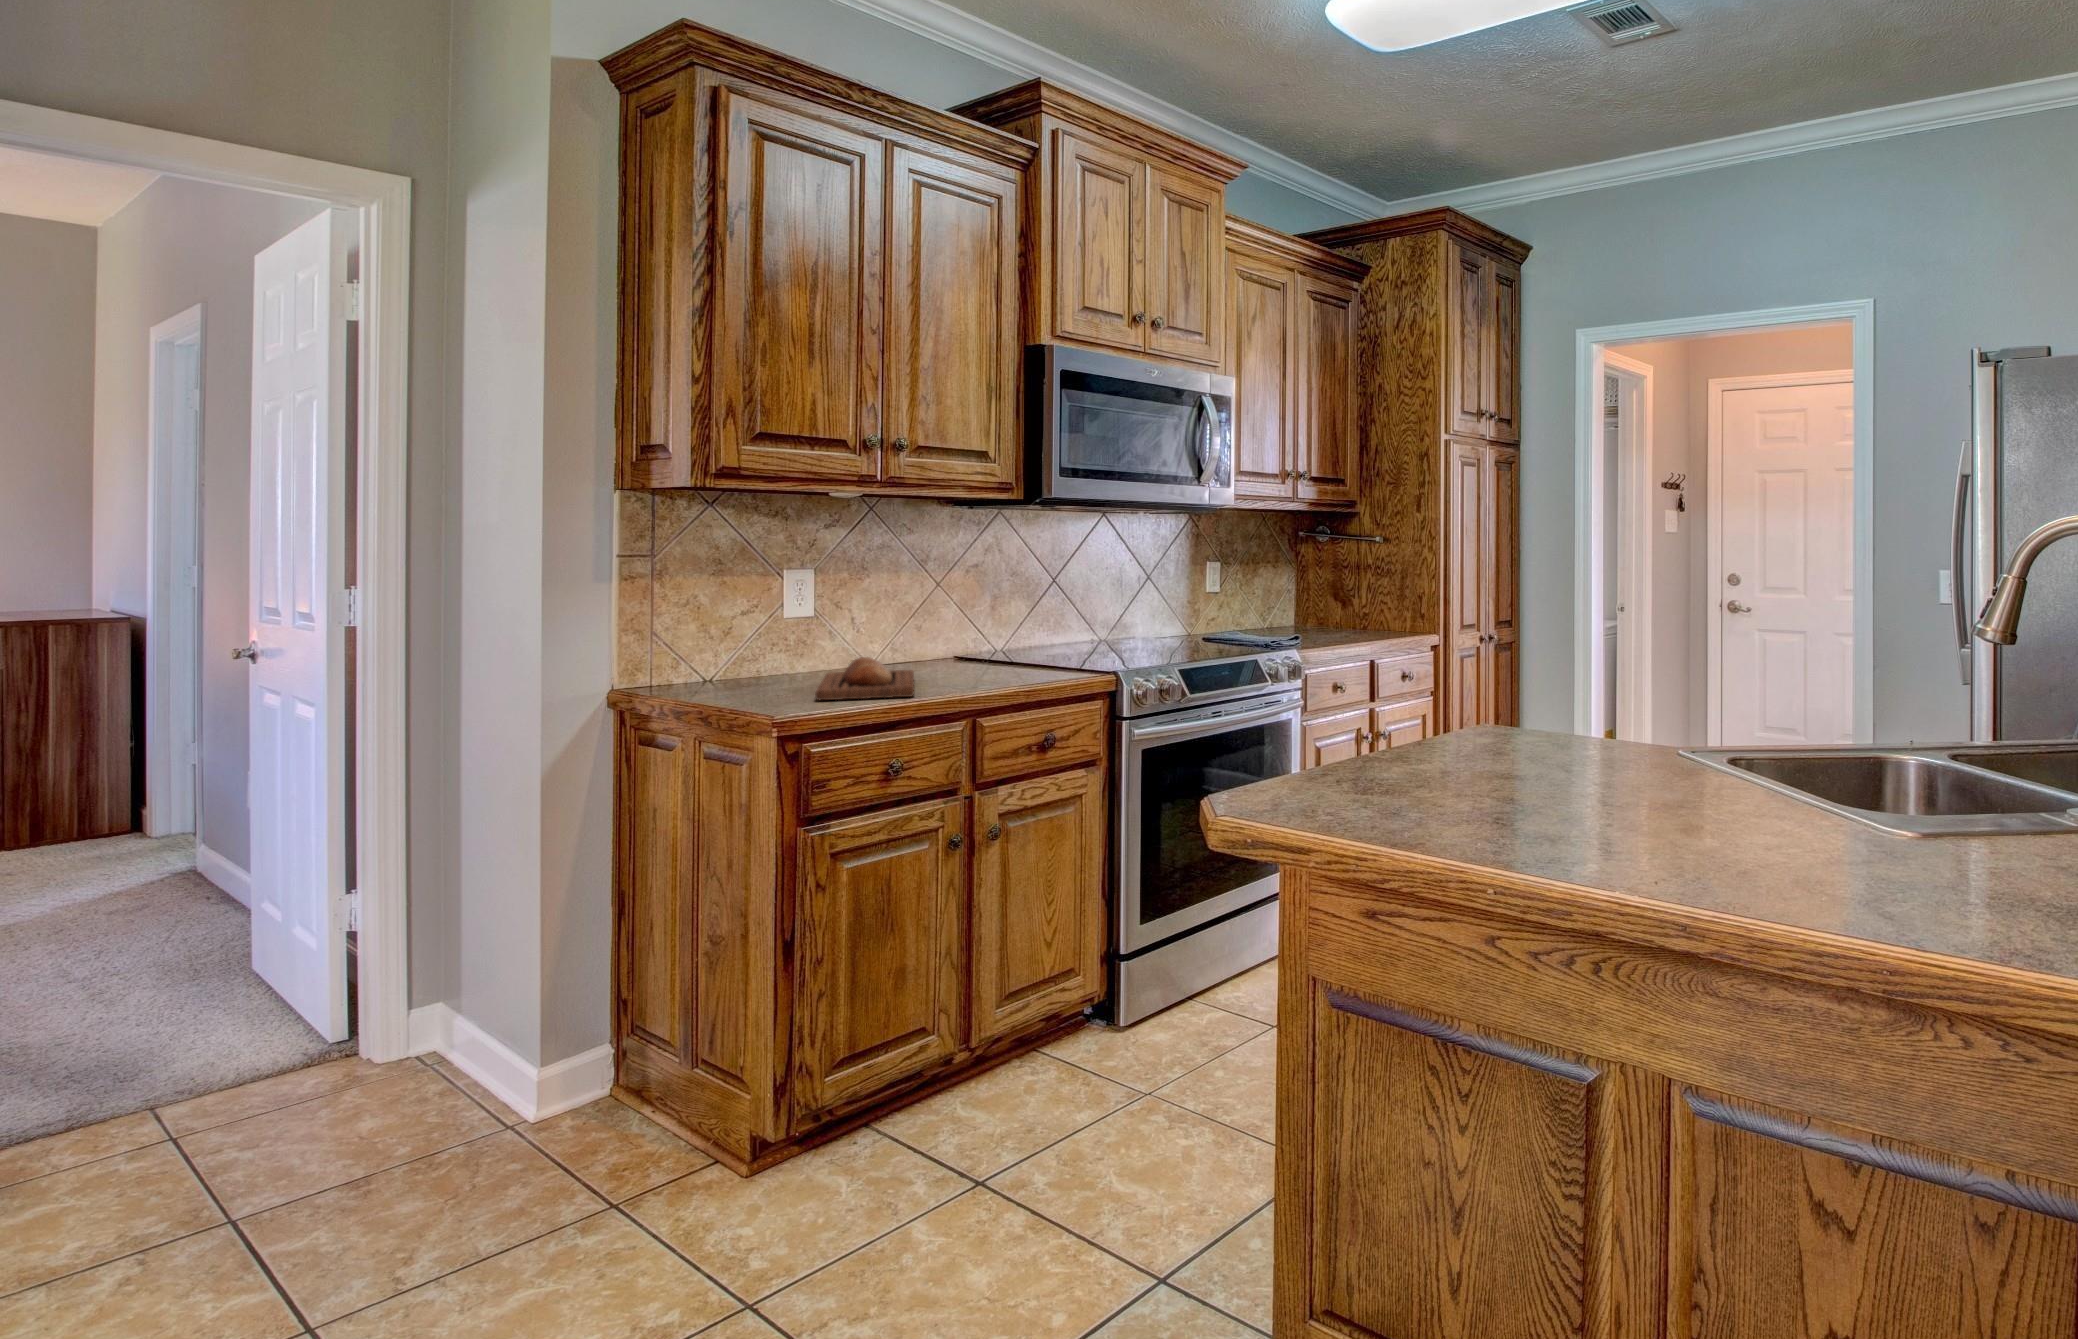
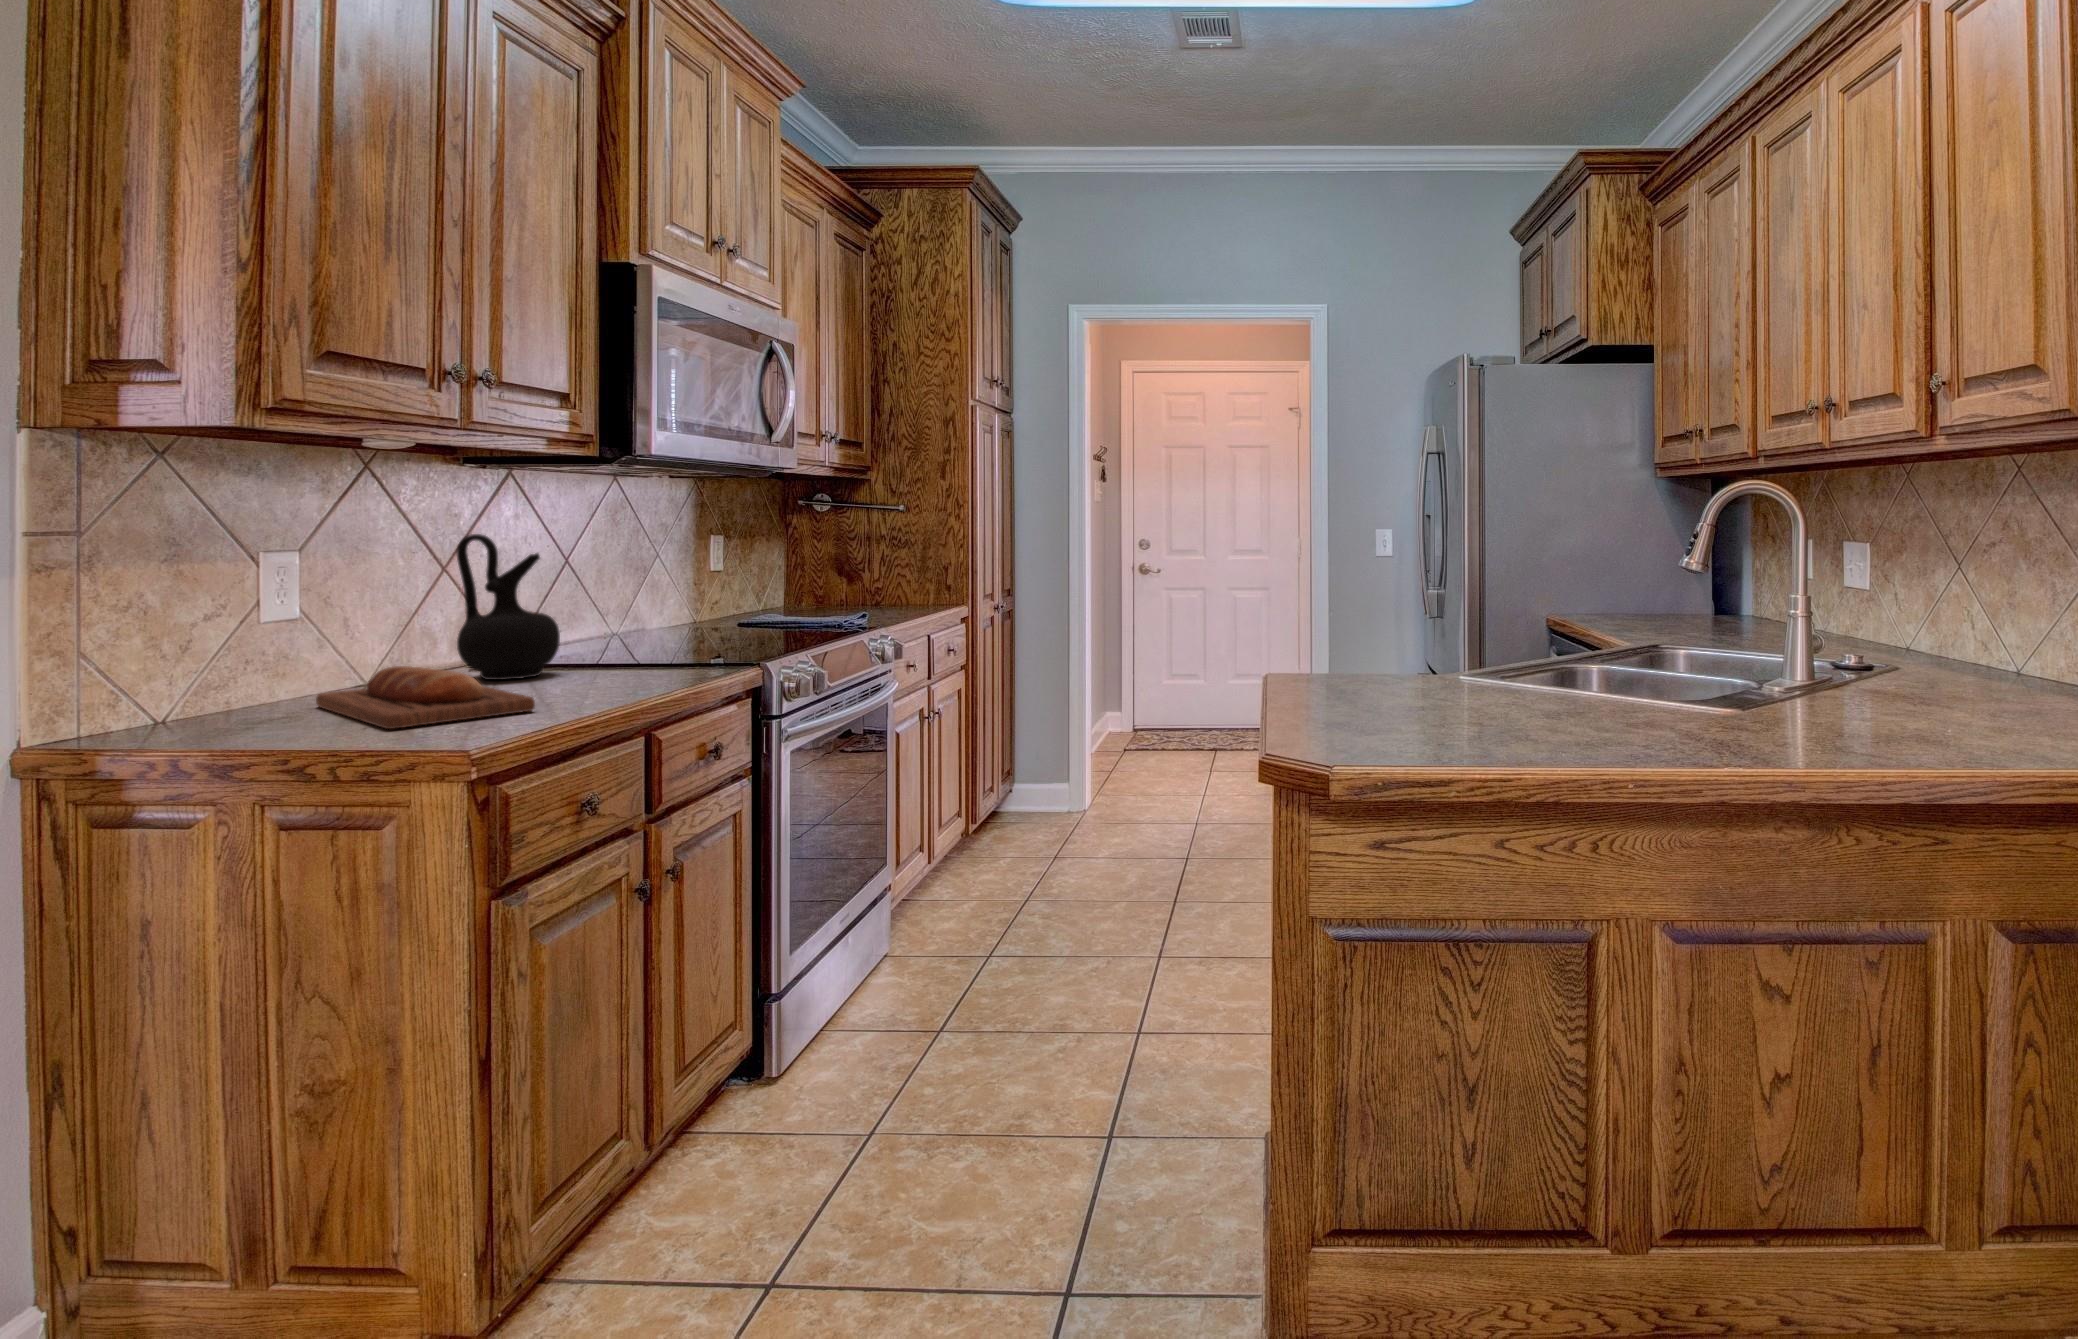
ceramic jug: none [931,562,998,673] -> present [457,534,560,680]

